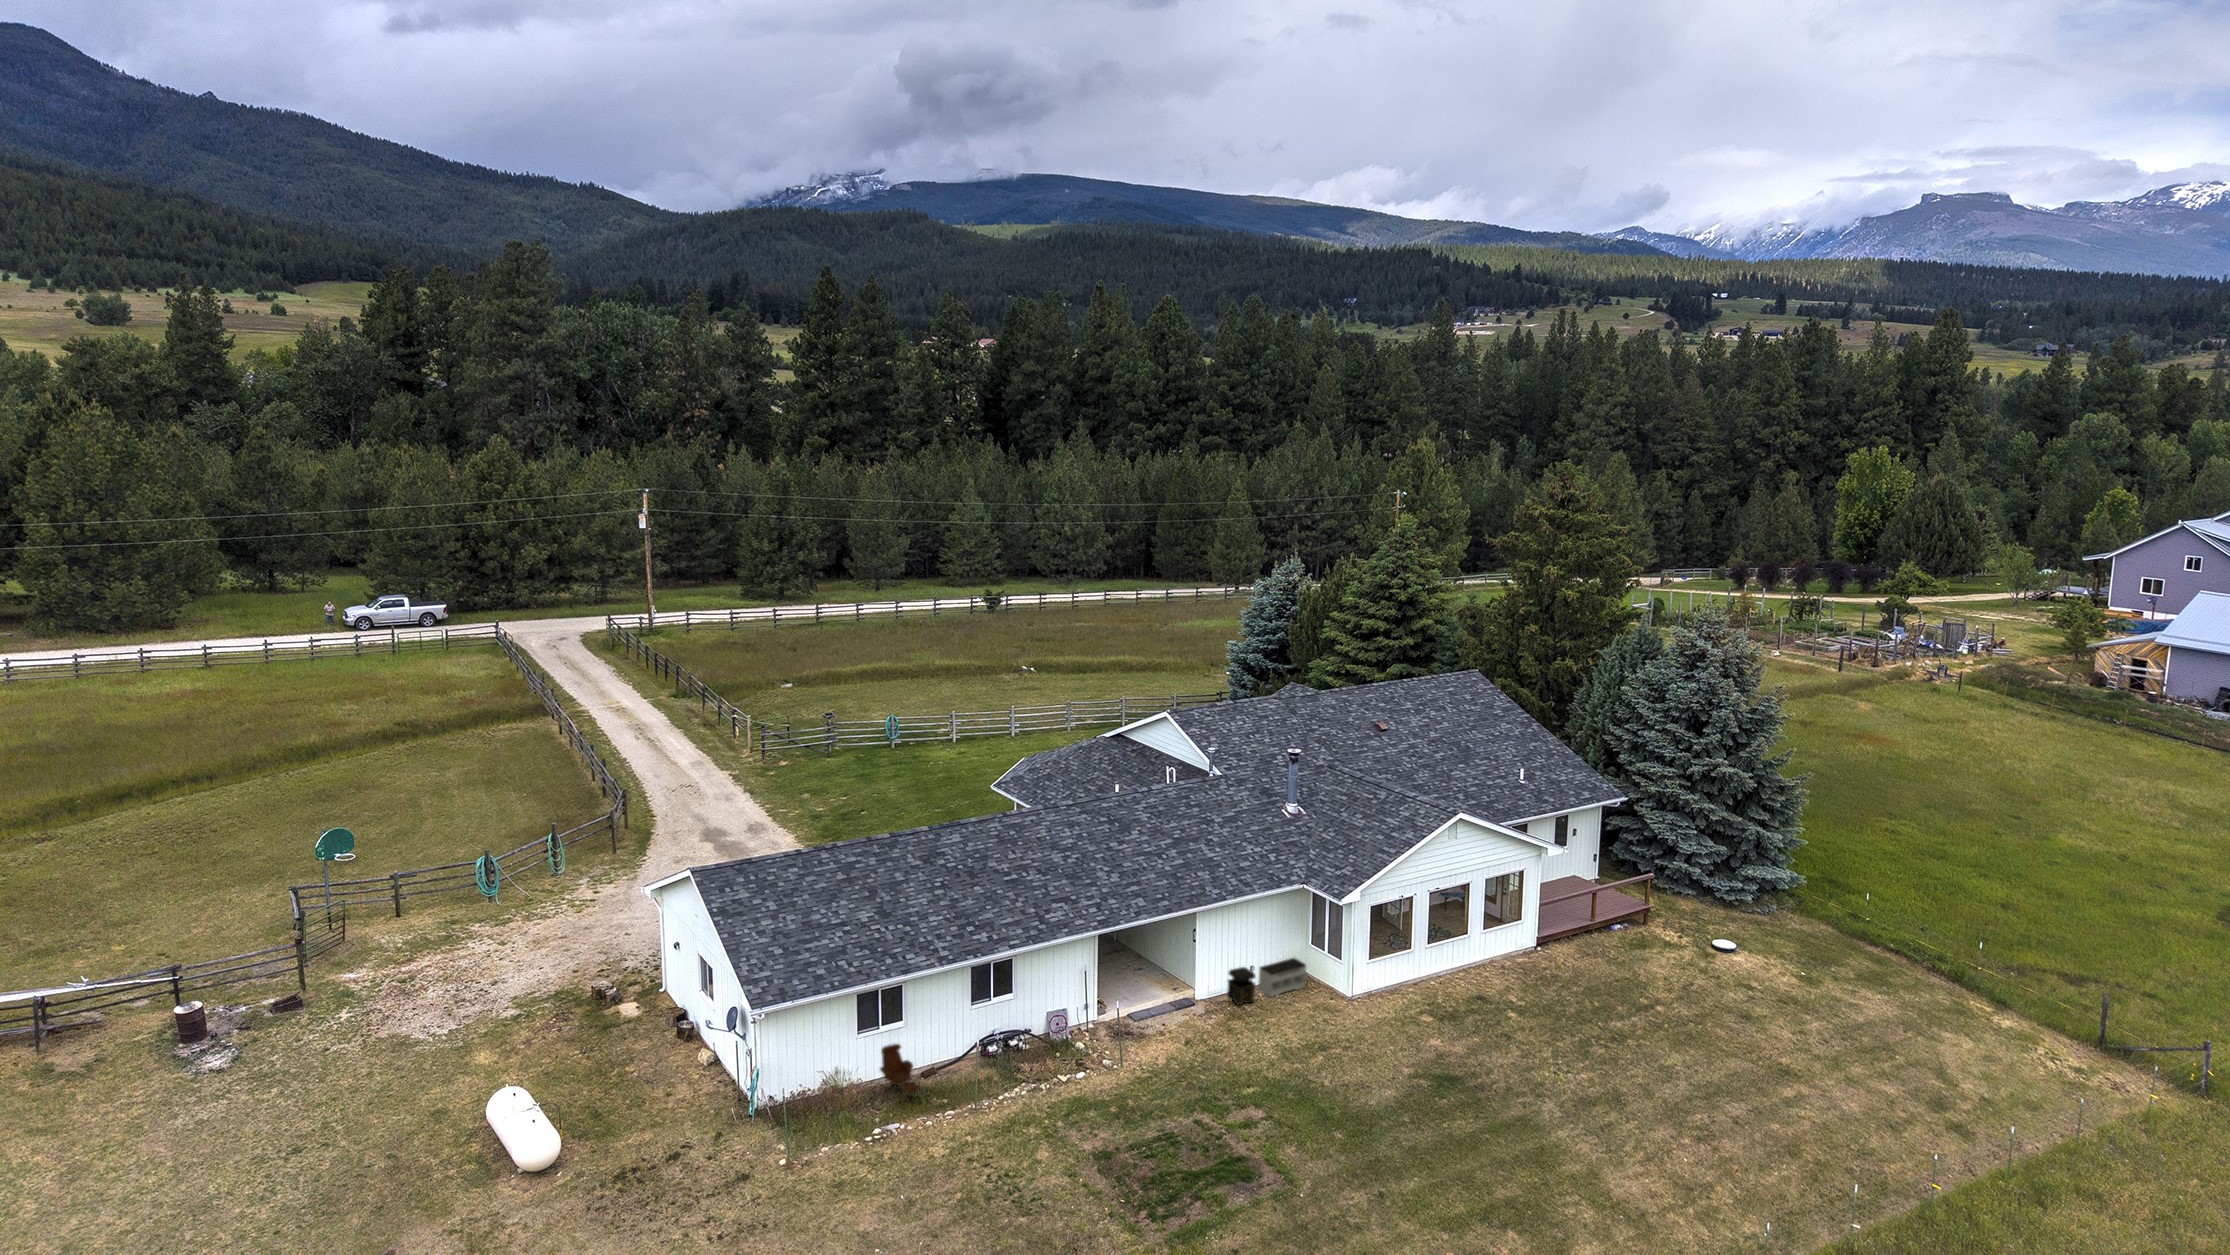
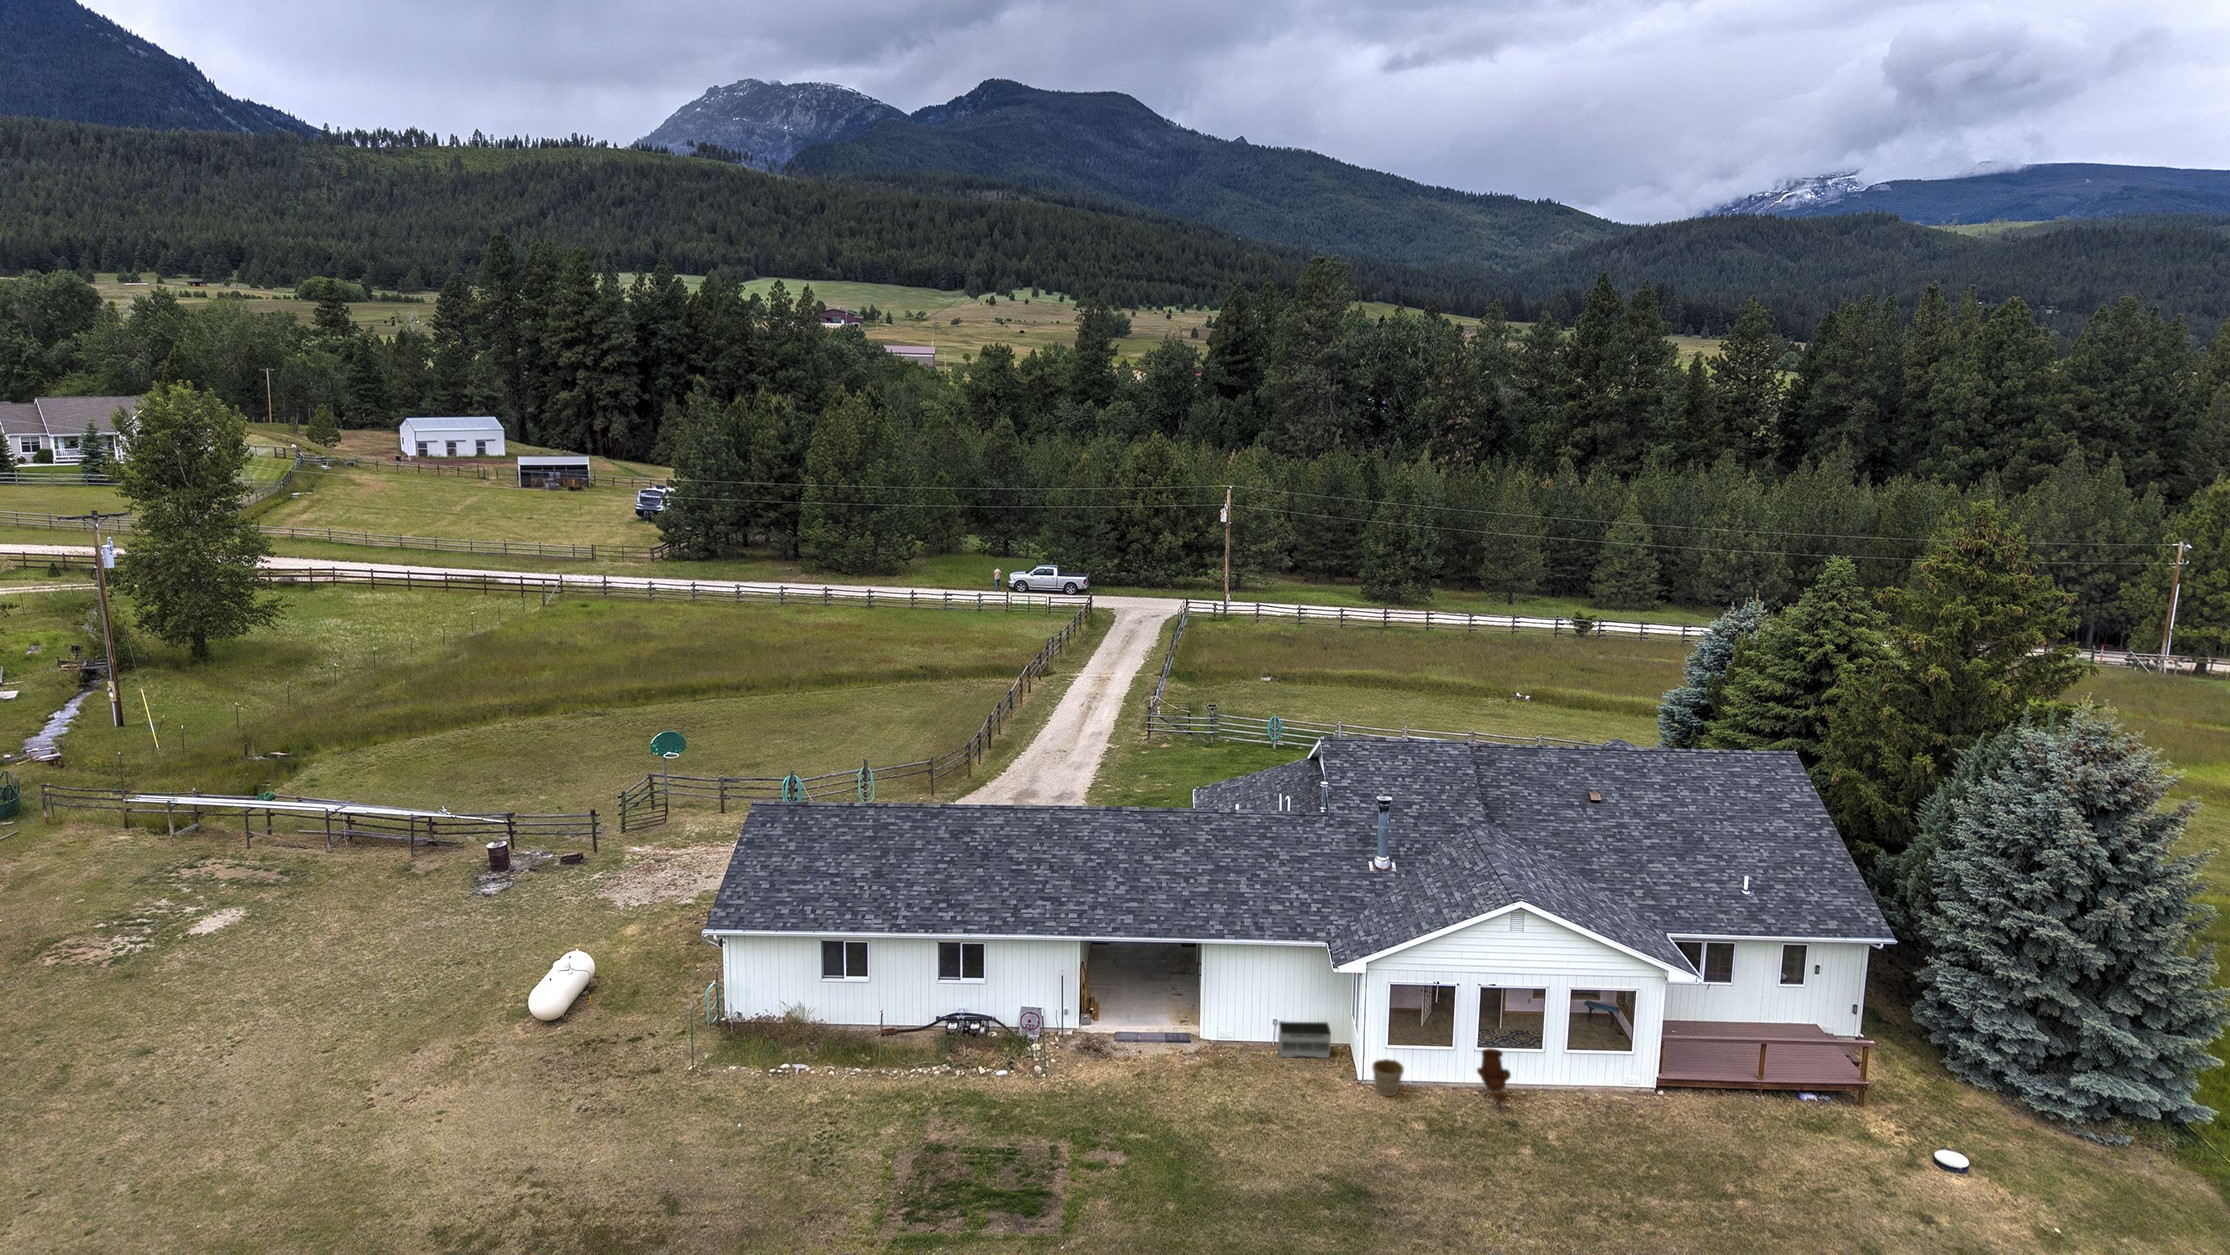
toolbox: present [1227,967,1255,1005] -> none [1235,1015,1259,1057]
wooden bucket: none [1359,972,1386,1003] -> present [1372,1059,1404,1097]
lounge chair: present [880,1043,918,1099] -> present [1477,1048,1511,1107]

